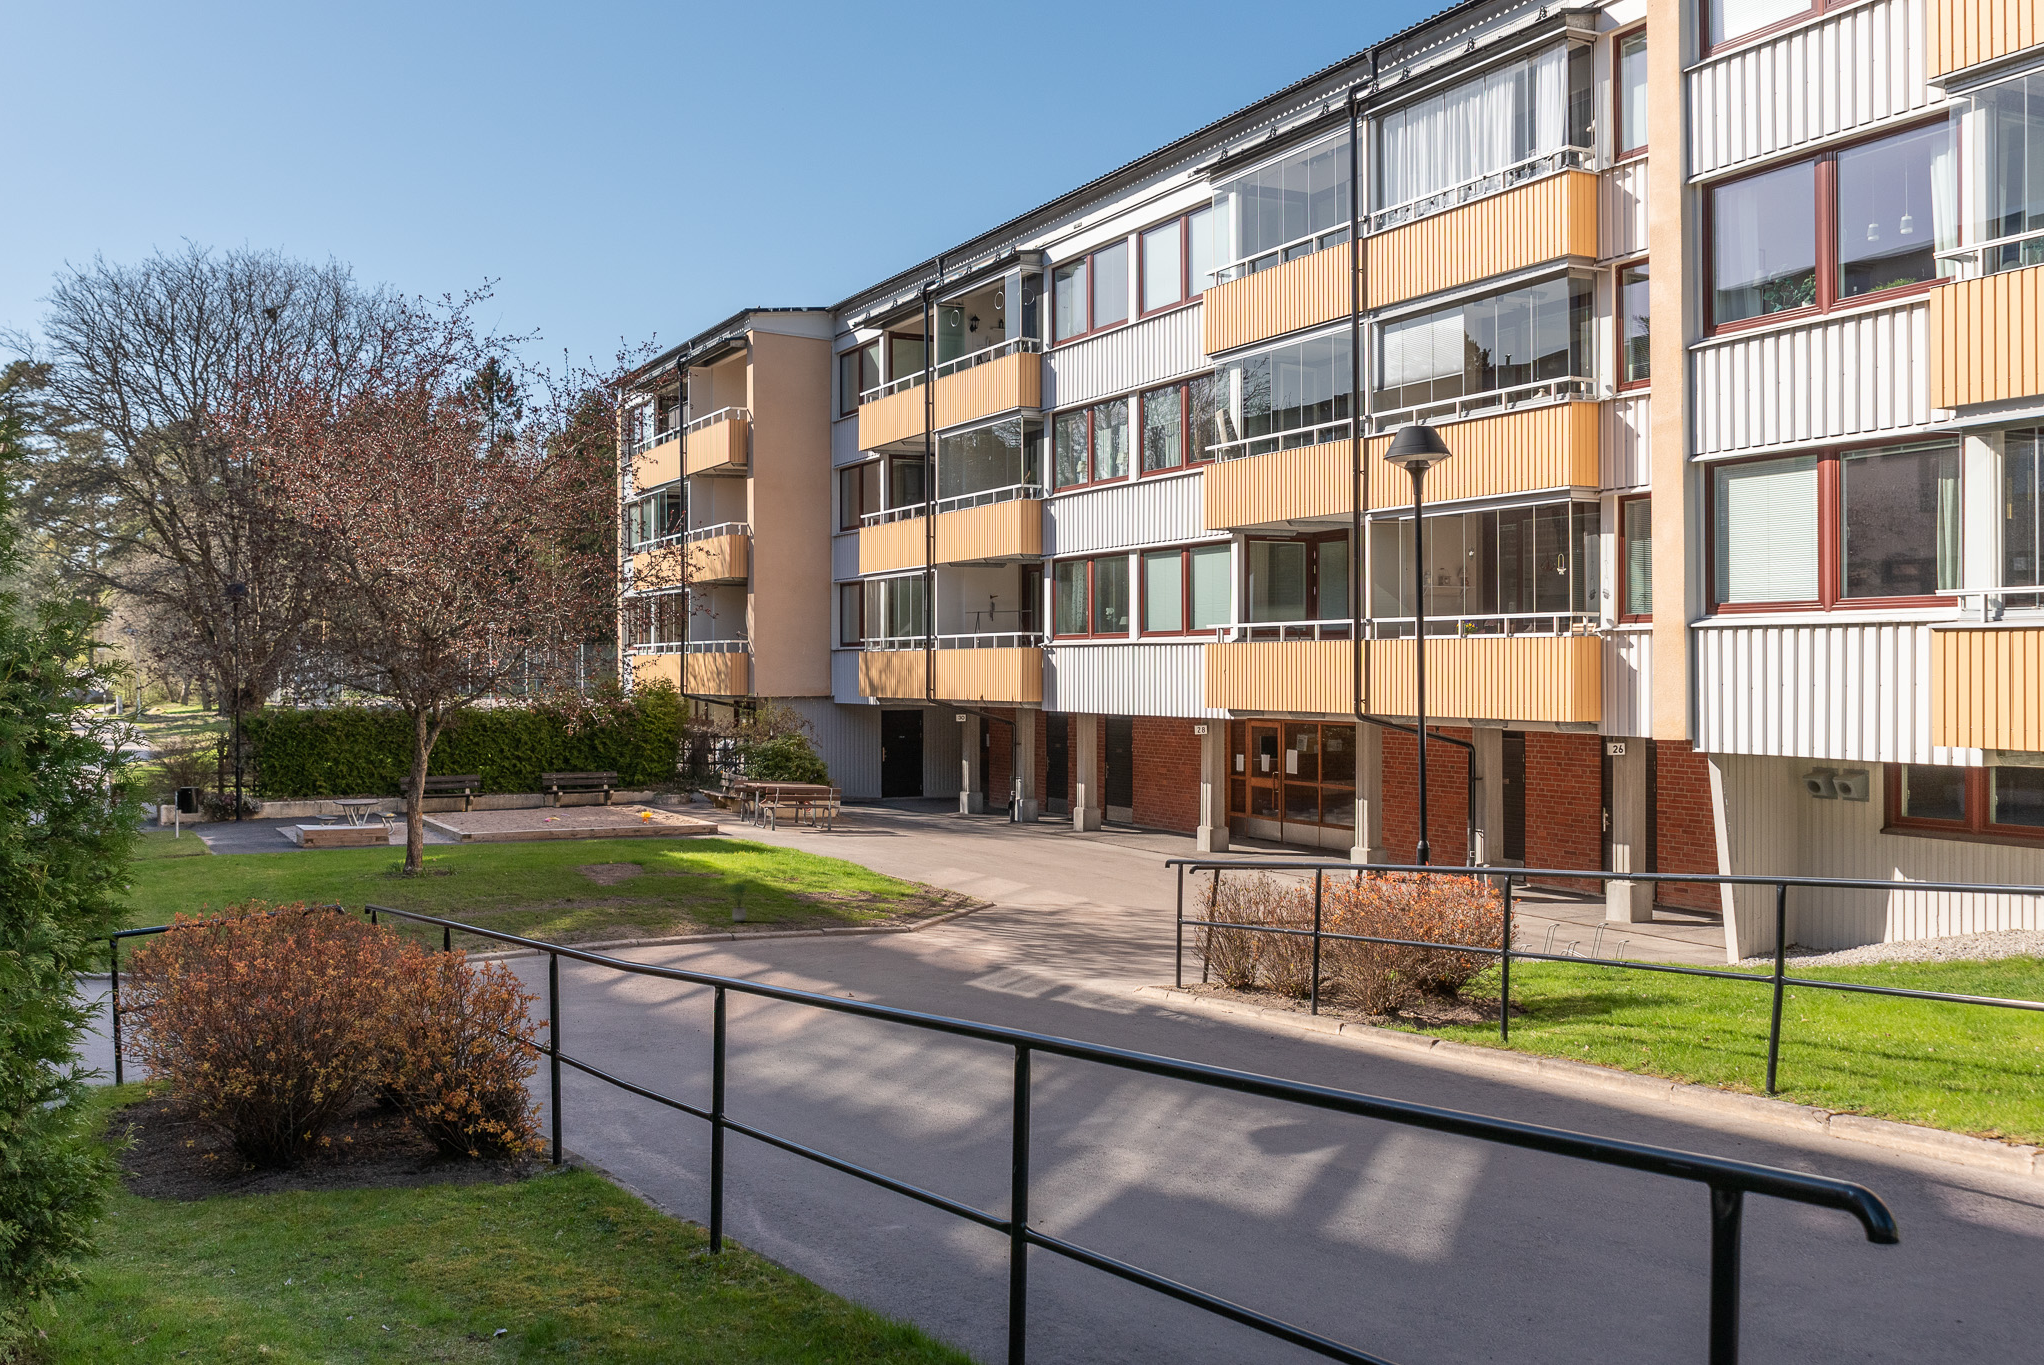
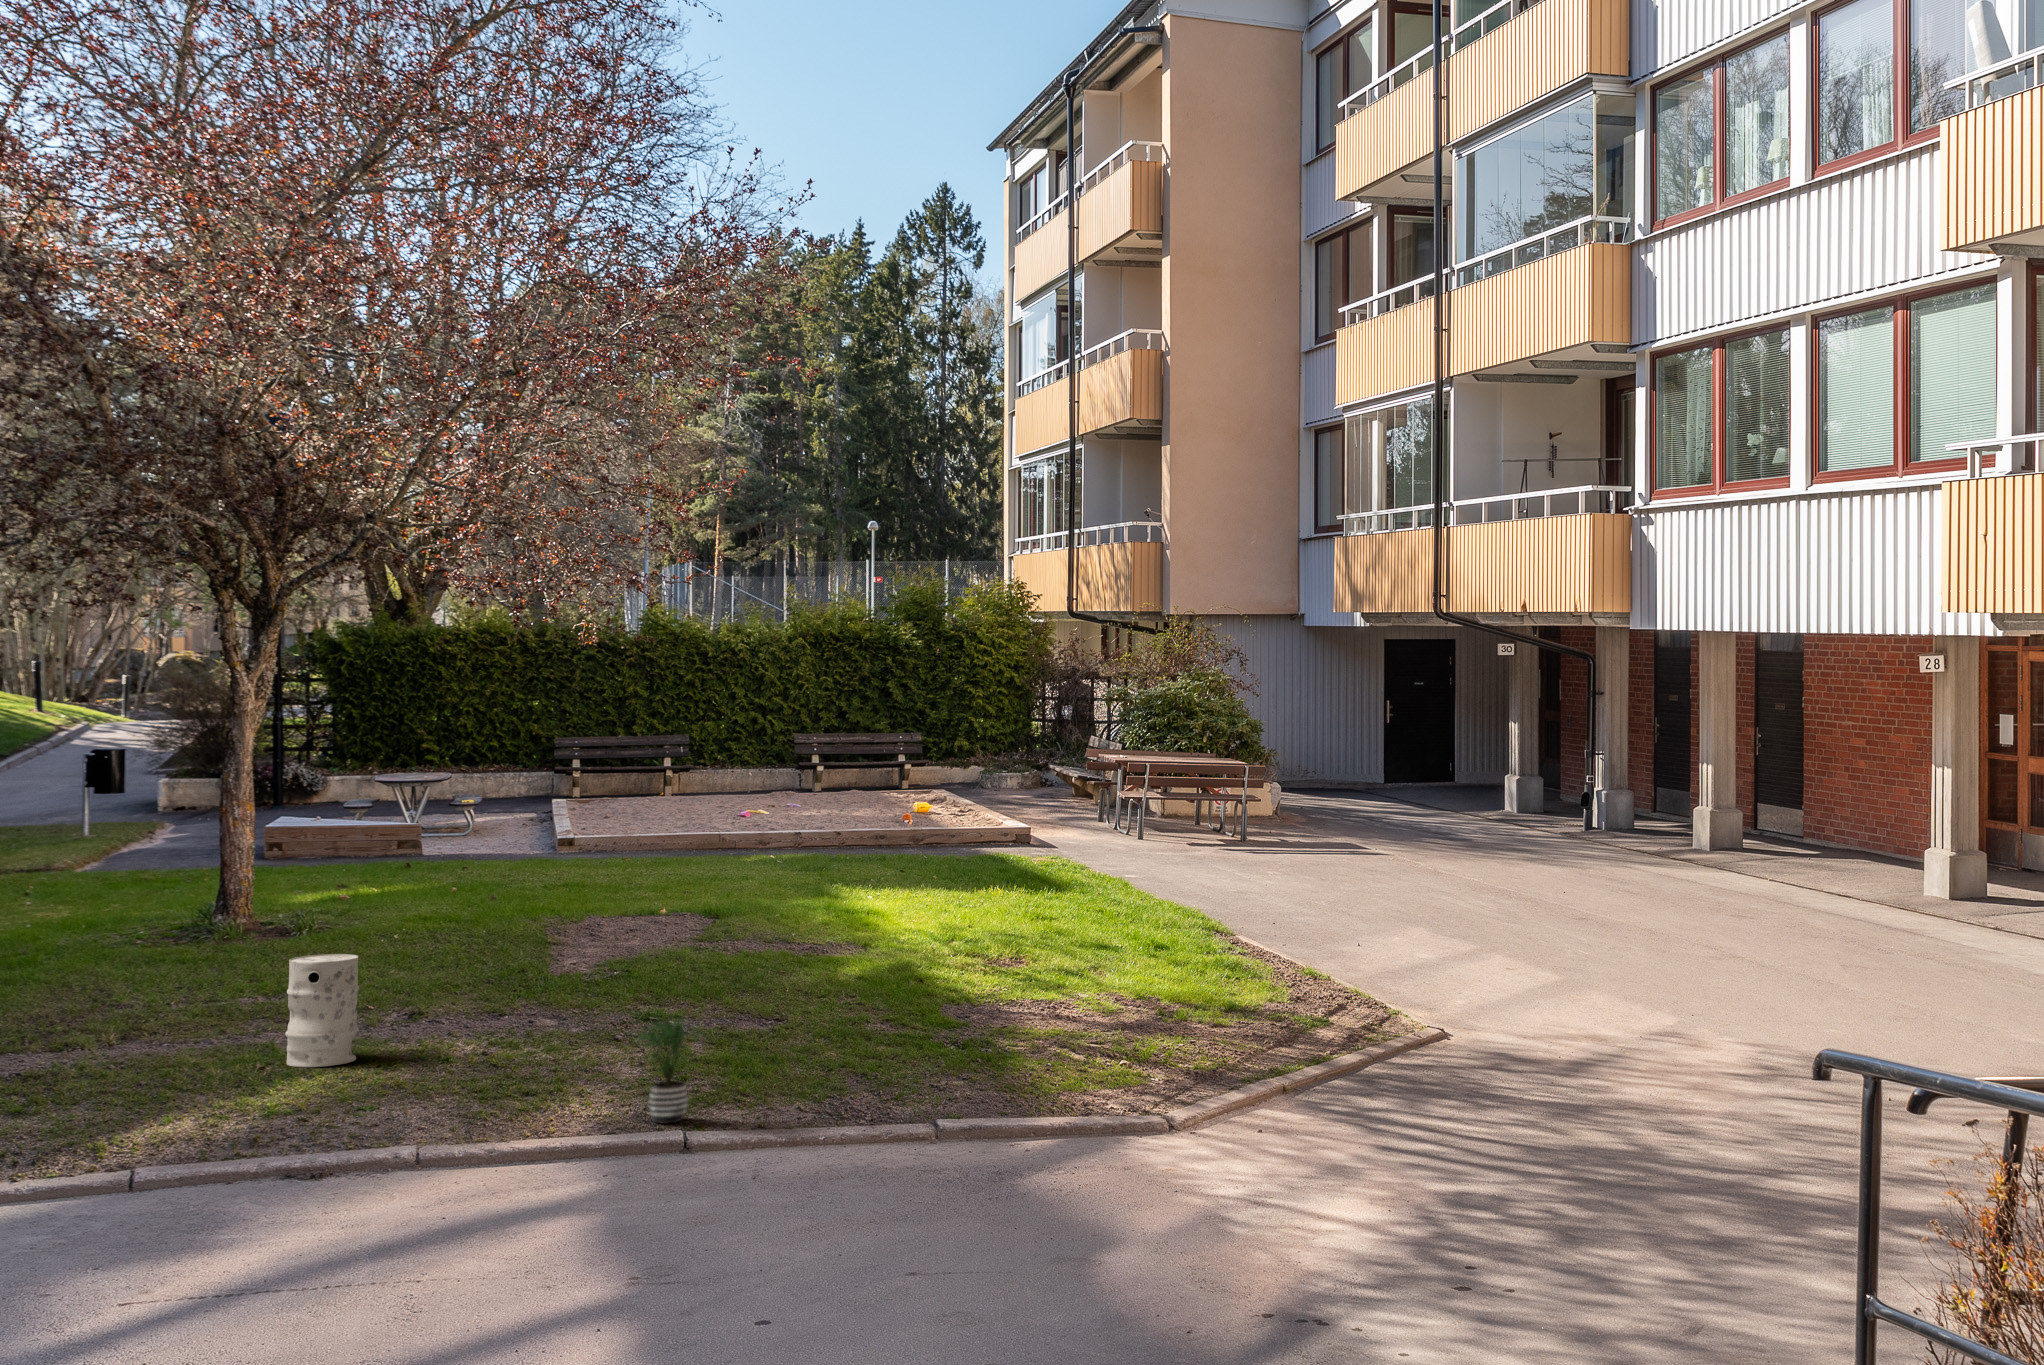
trash can: none [553,868,581,913] -> present [285,954,359,1067]

